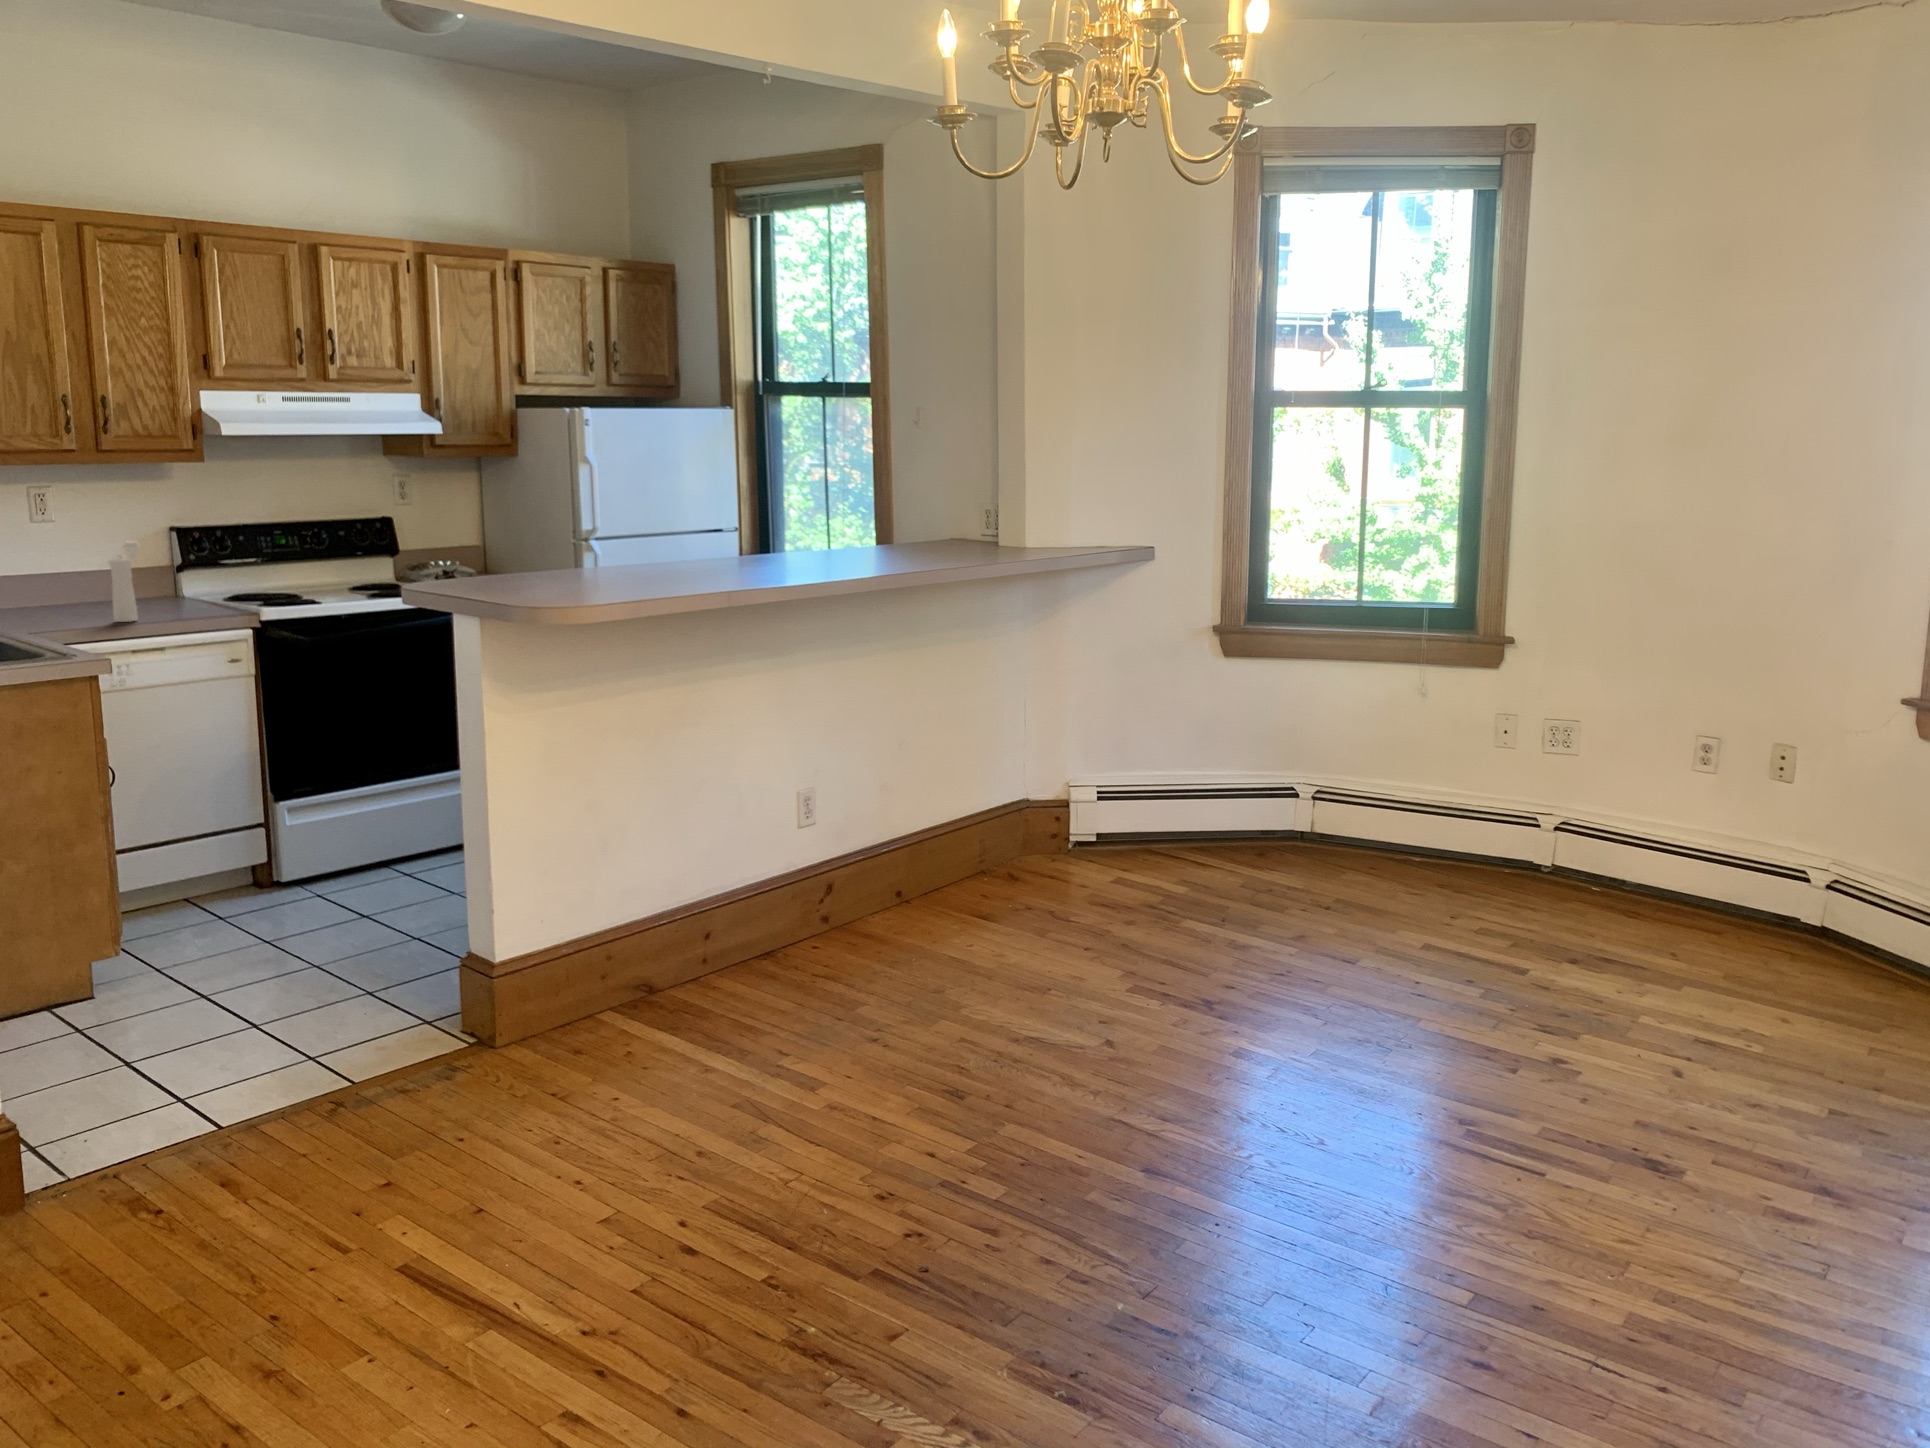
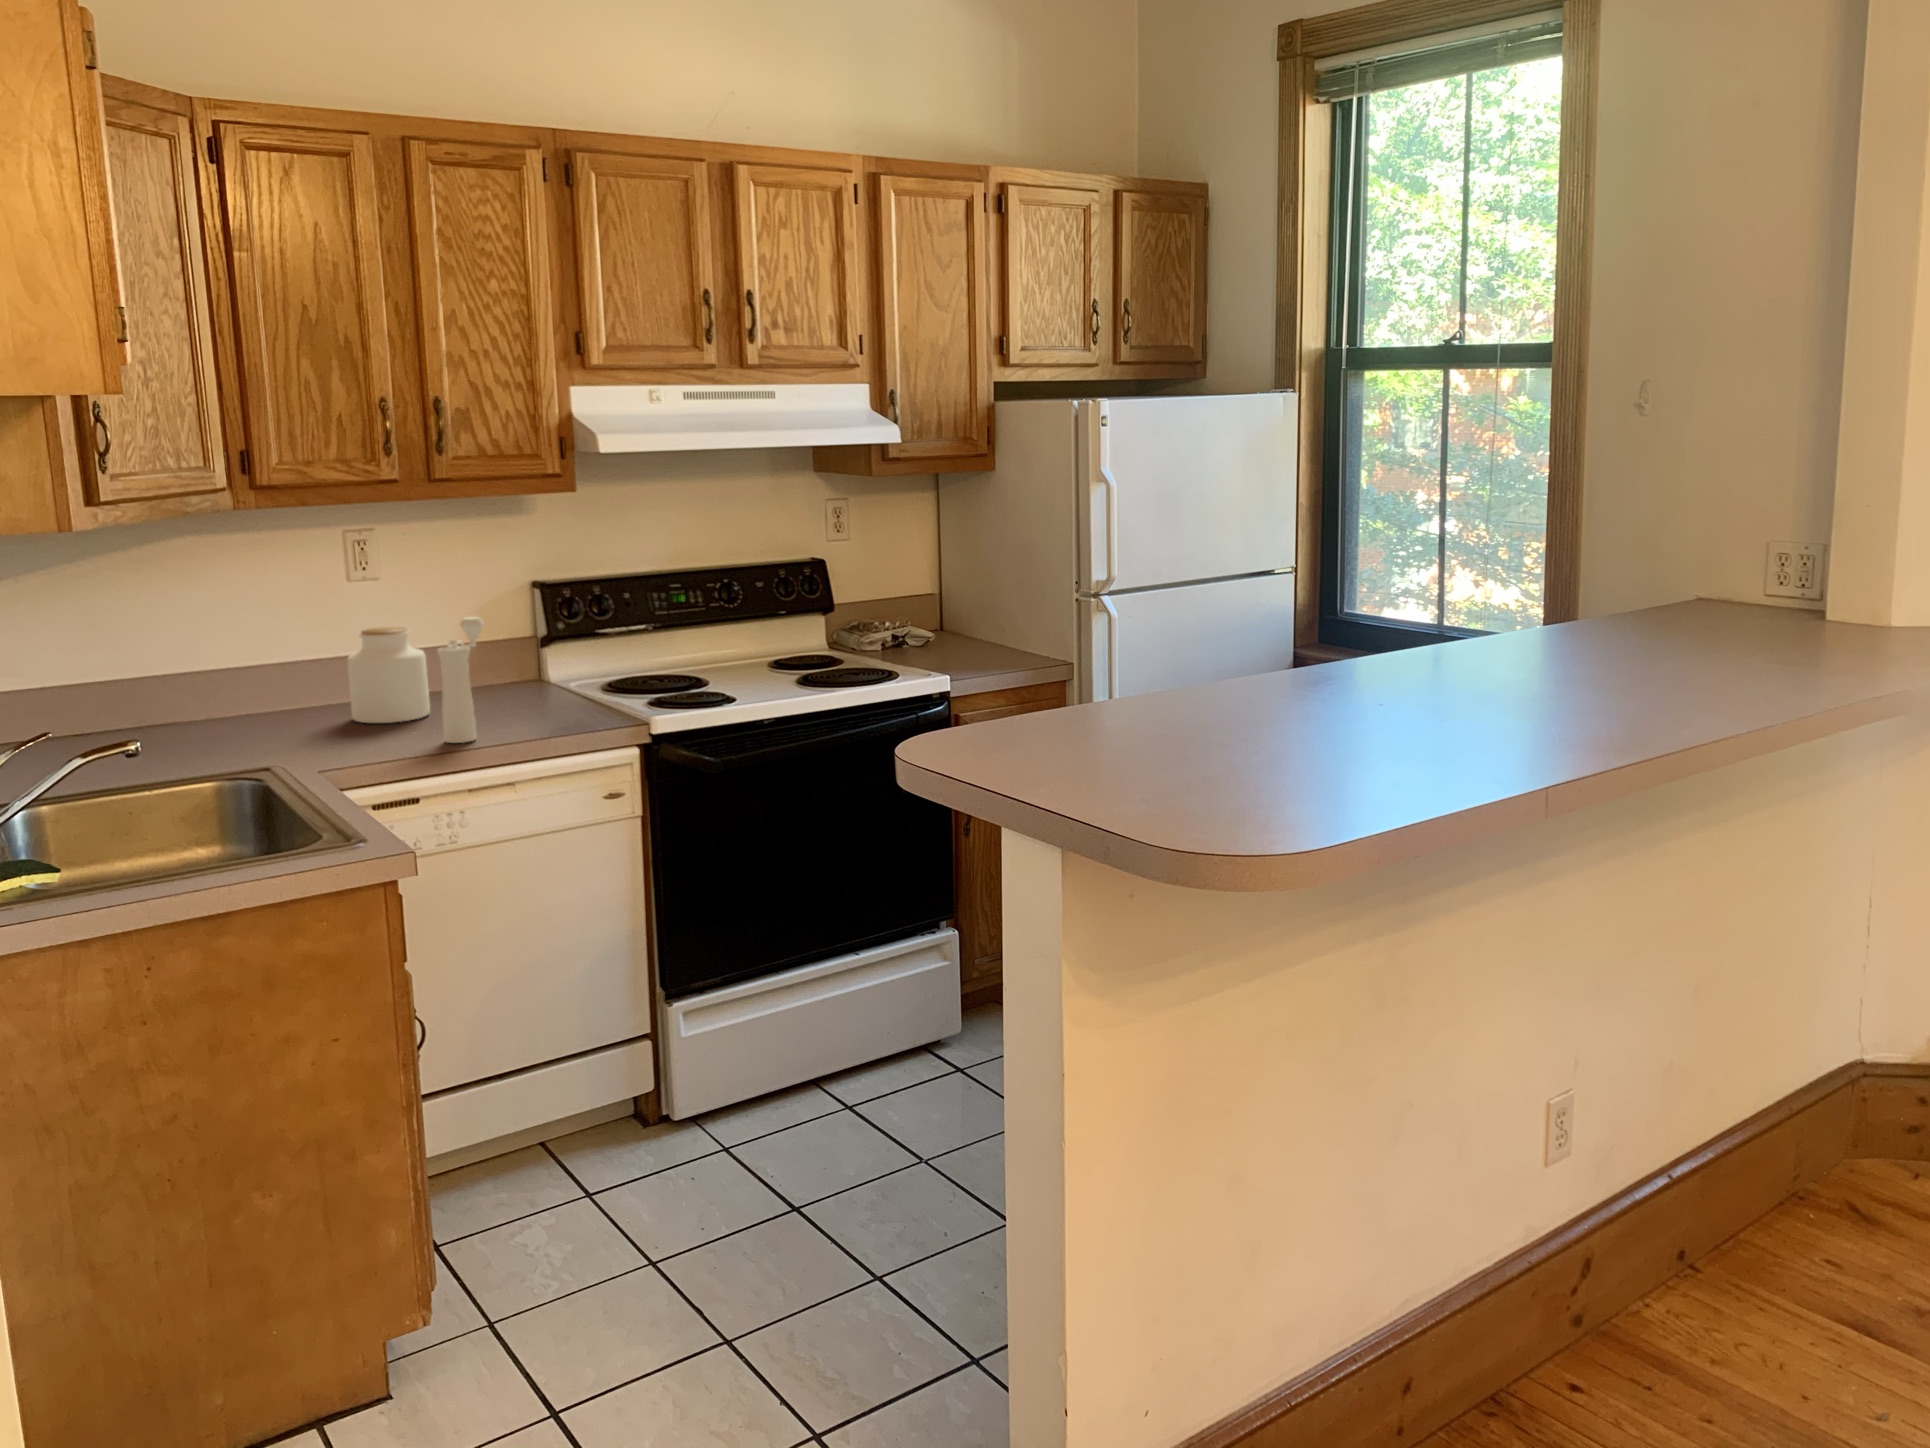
jar: none [36,551,99,614] -> present [347,627,430,723]

